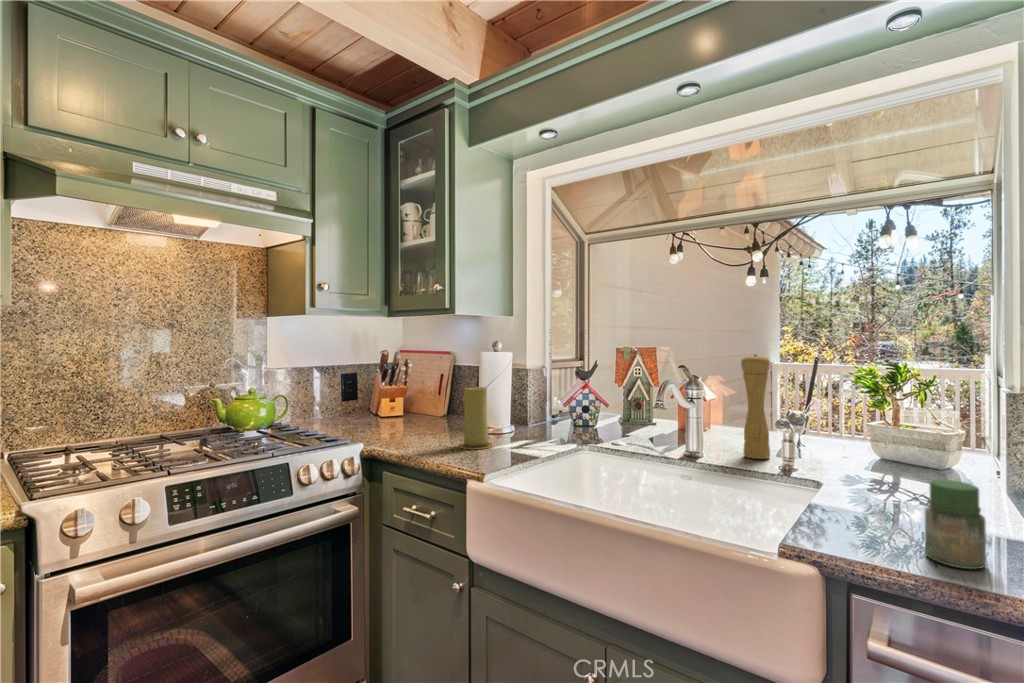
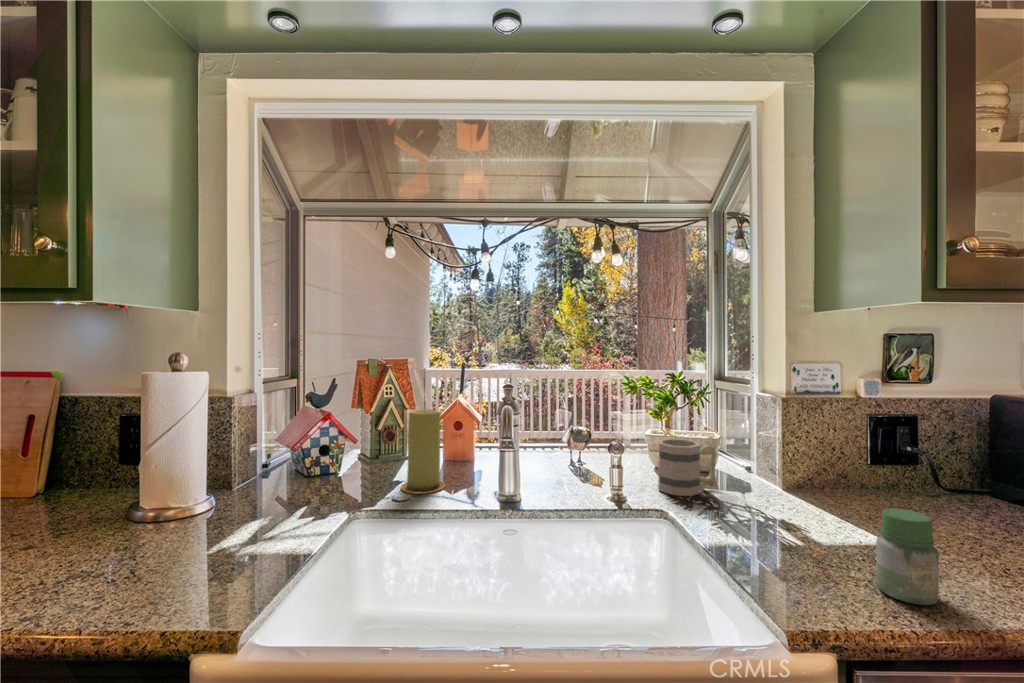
pepper mill: present [741,355,770,459] -> none [553,372,582,490]
candle: present [460,387,493,449] -> present [401,409,445,494]
mug: none [846,424,924,480] -> present [658,438,716,496]

